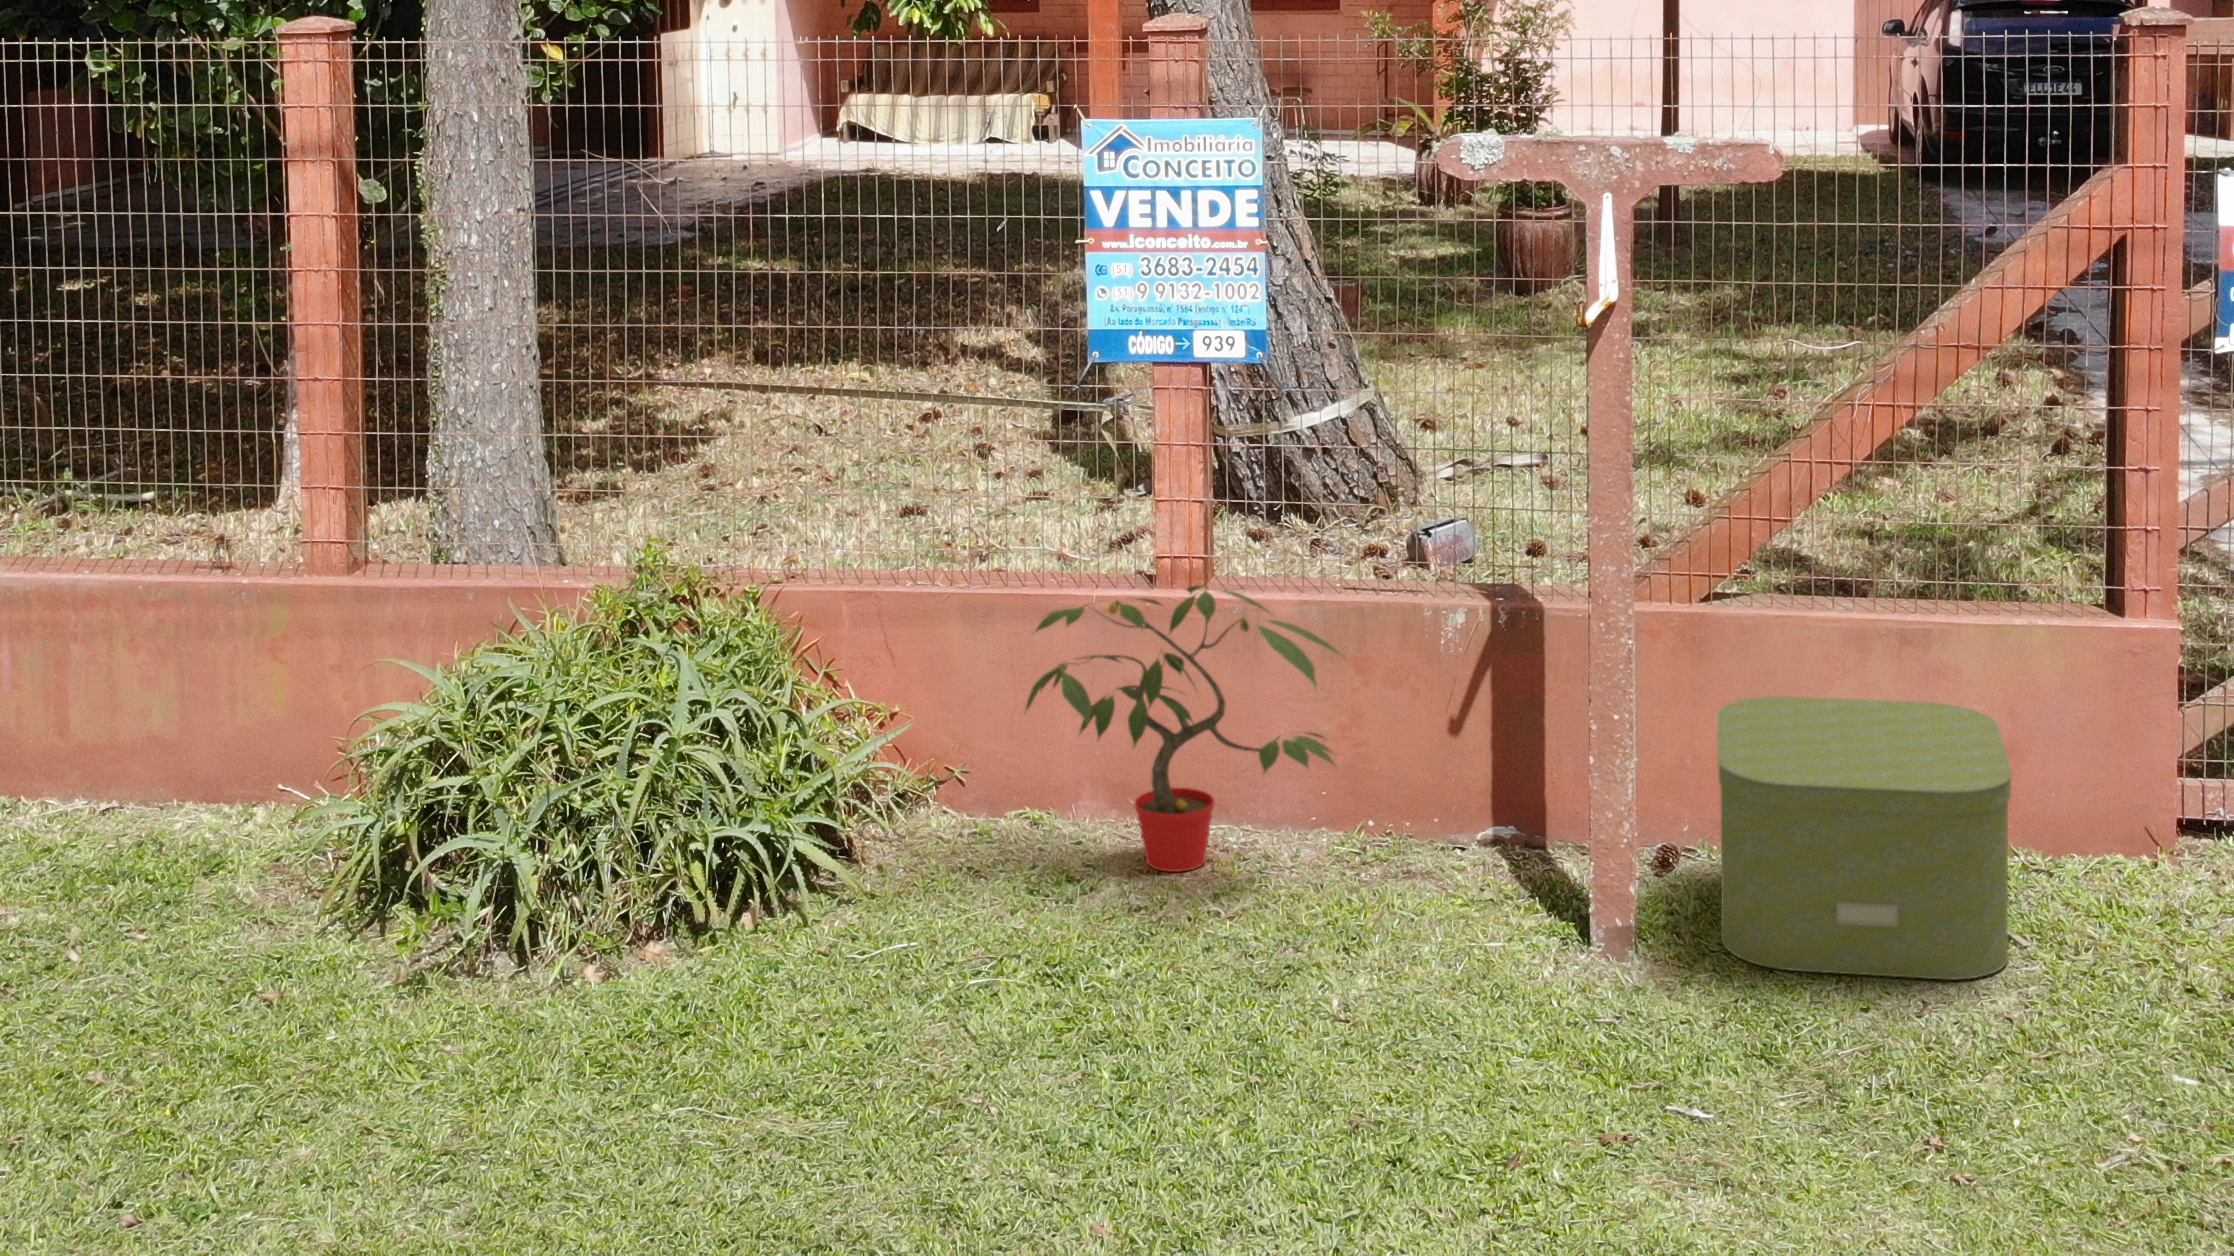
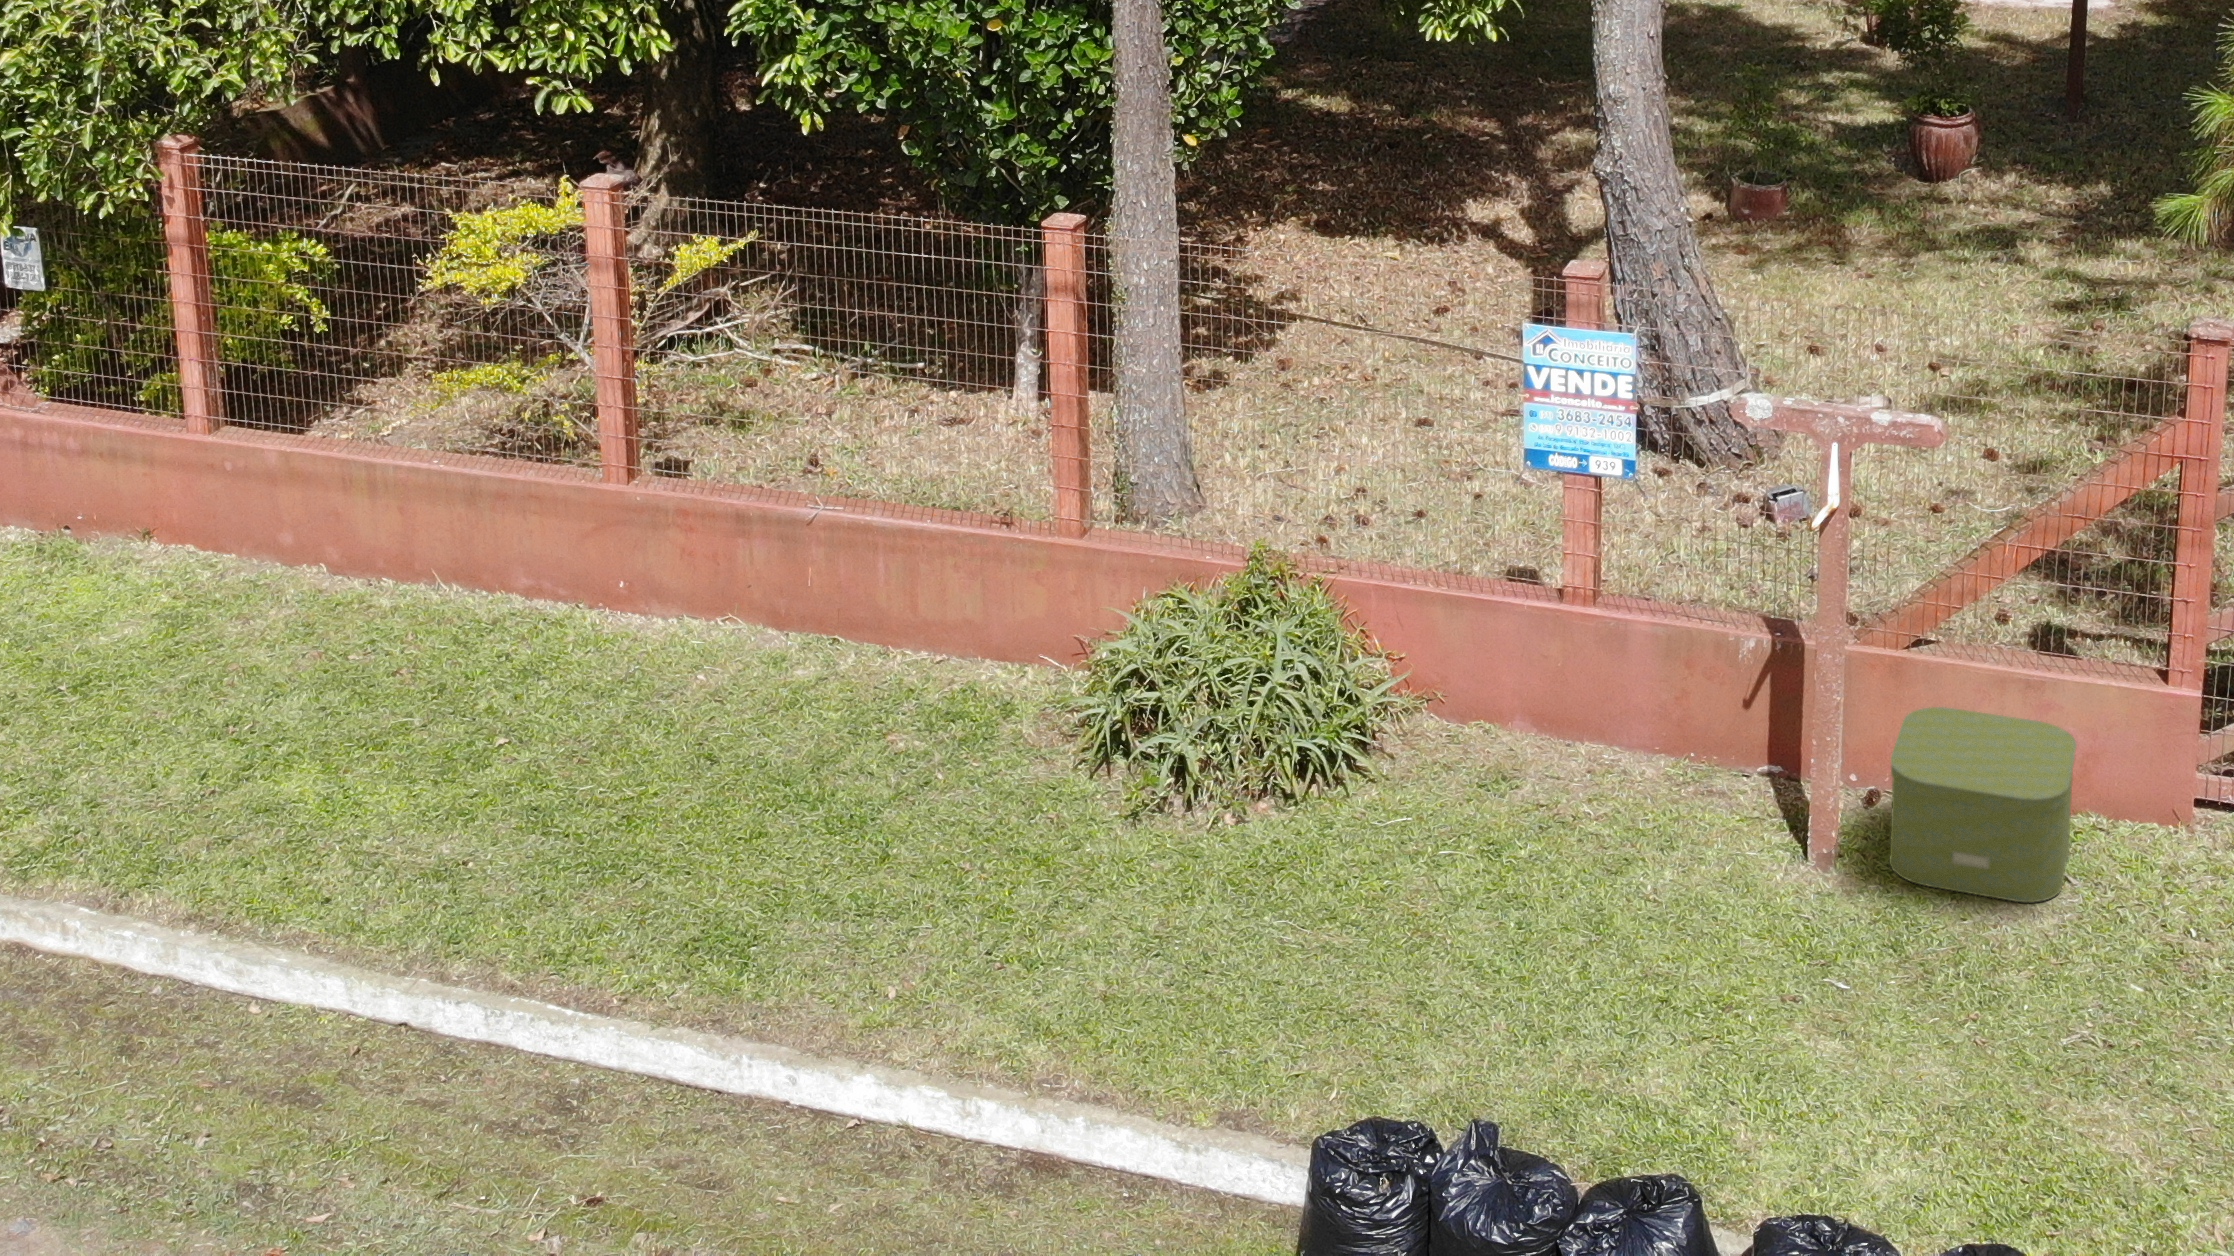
potted plant: present [1026,585,1340,872] -> none [1480,606,1685,775]

